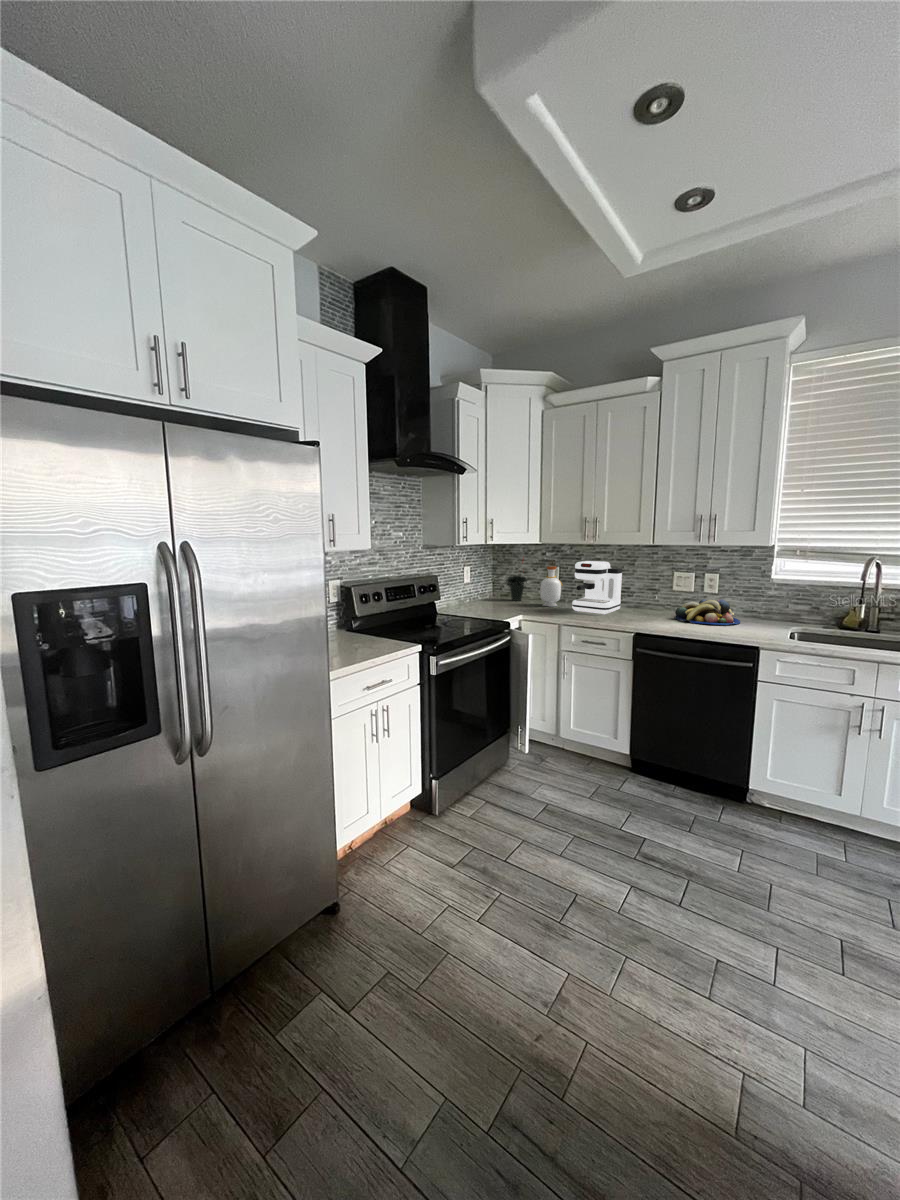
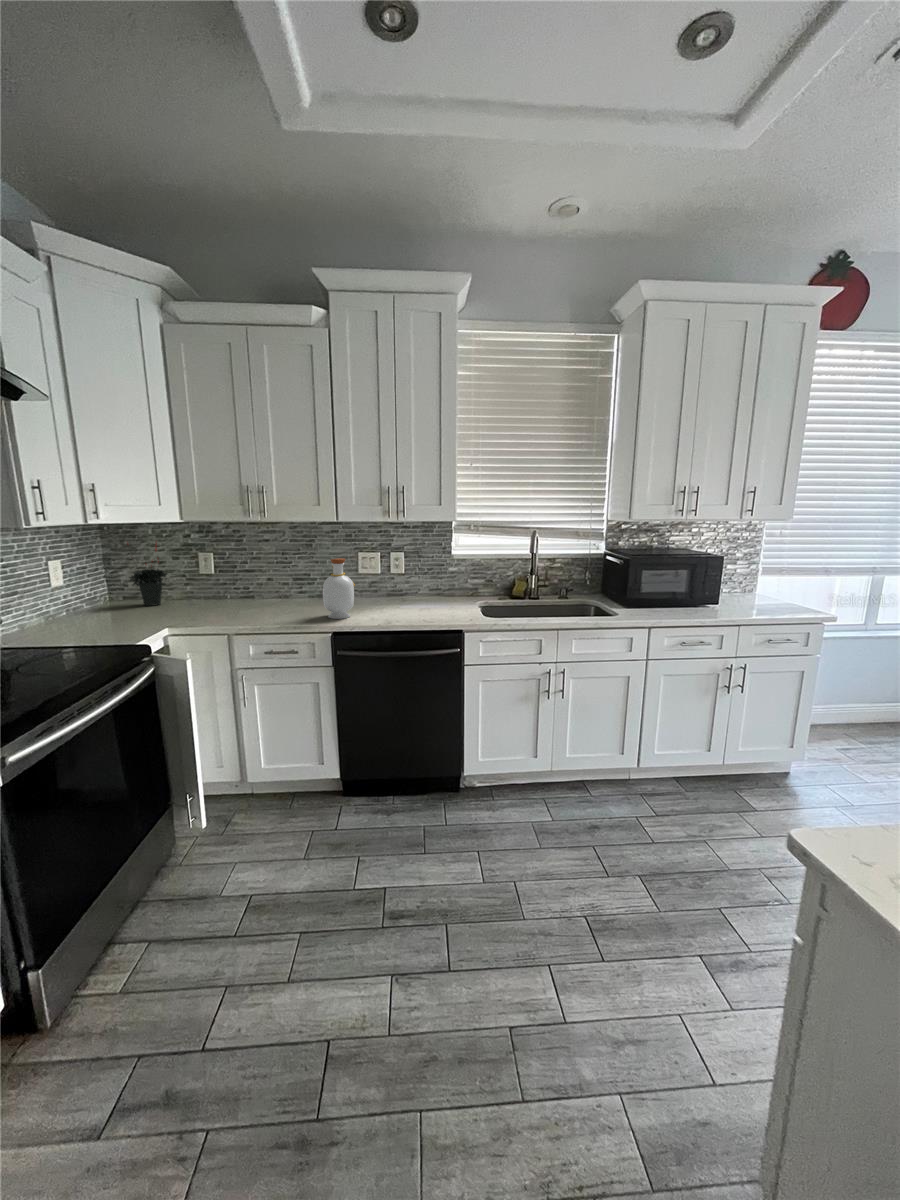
coffee maker: present [572,561,622,615] -> none [240,544,304,612]
bottle: present [540,567,563,607] -> present [323,559,355,619]
fruit bowl: present [675,599,740,625] -> none [368,580,432,610]

